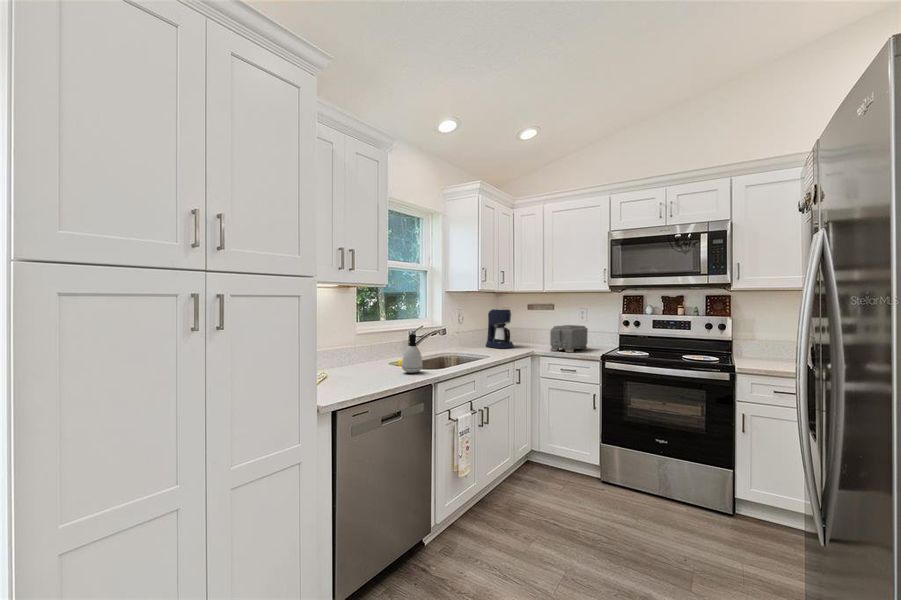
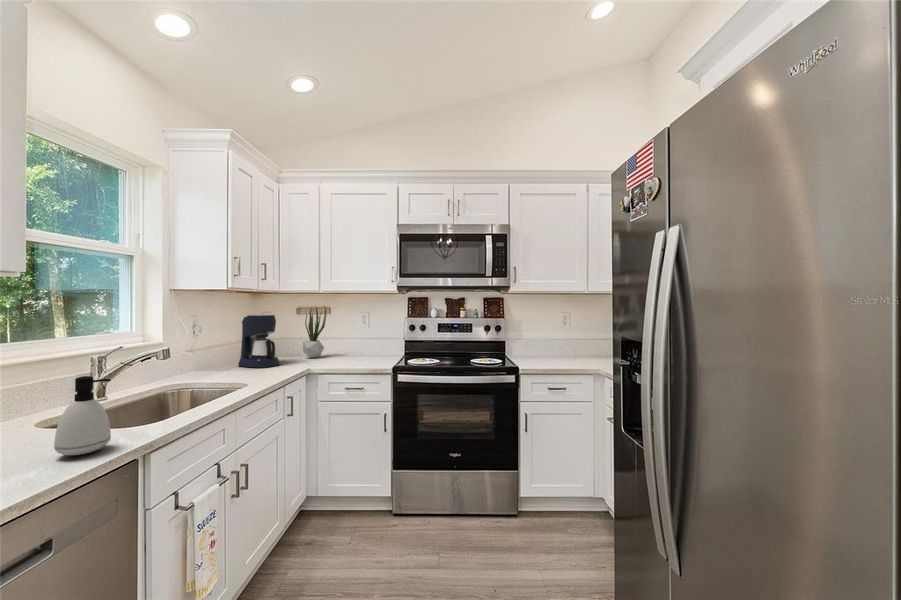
potted plant: none [532,303,551,346] -> present [303,306,326,358]
toaster: present [550,325,588,353] -> none [330,332,372,366]

